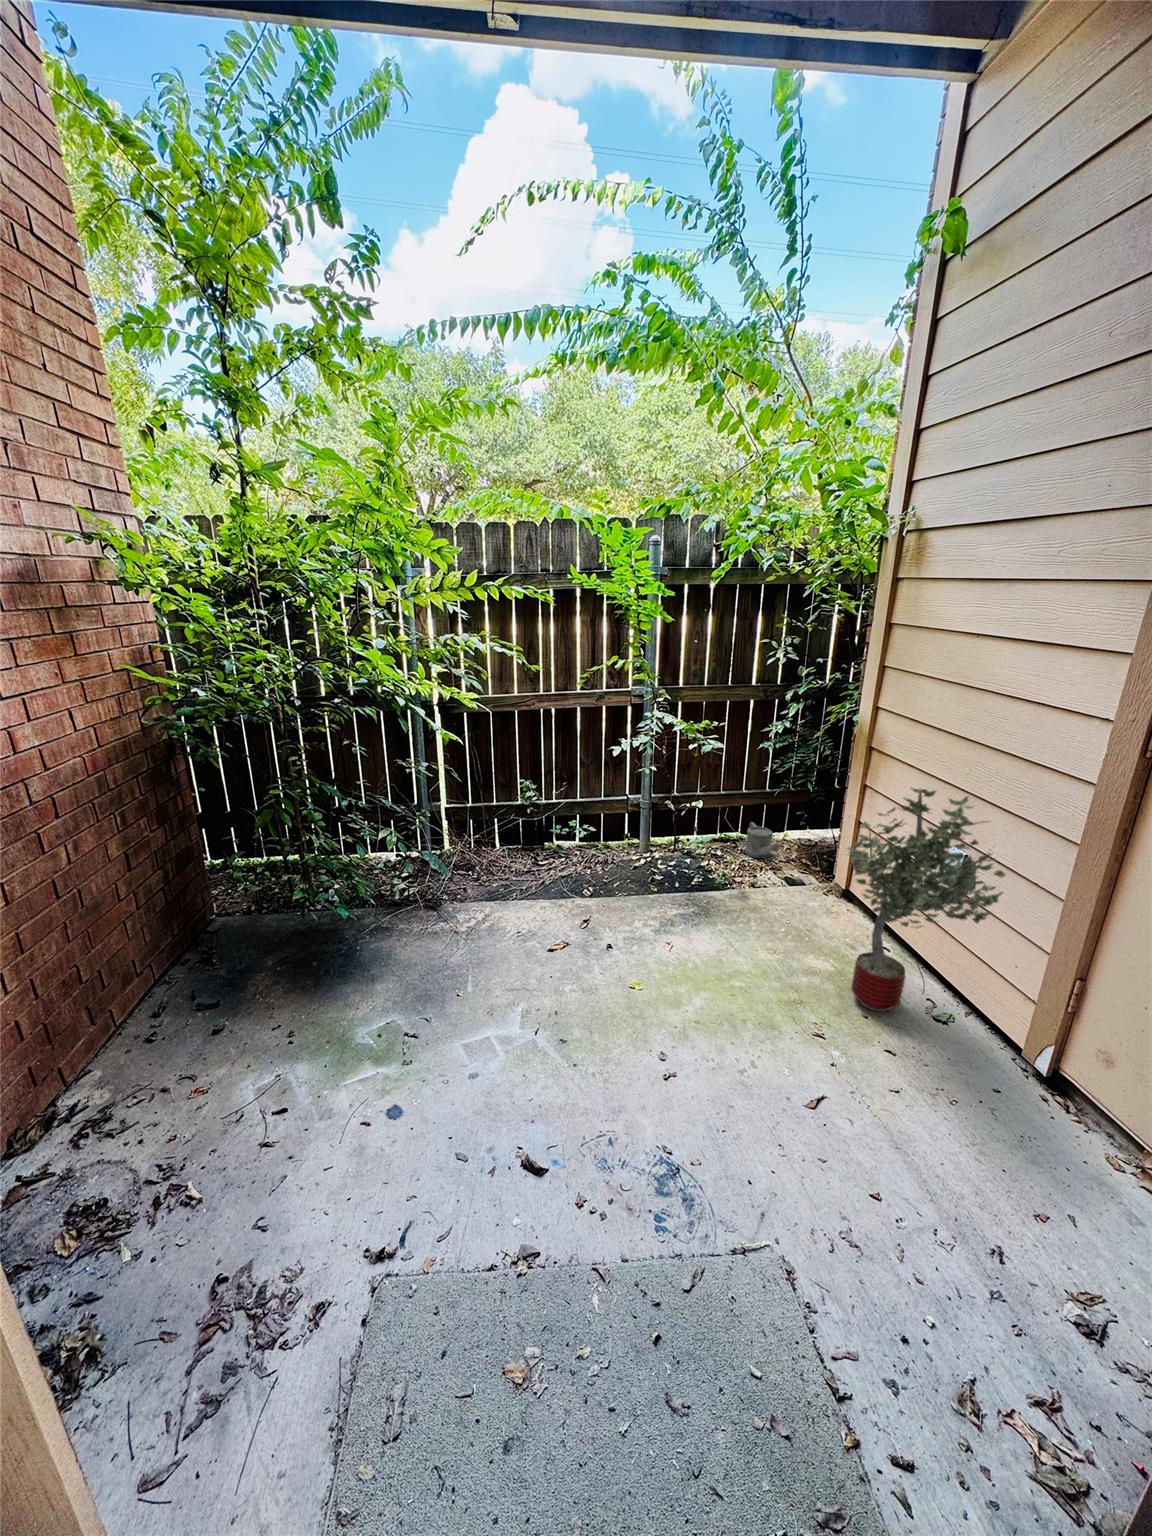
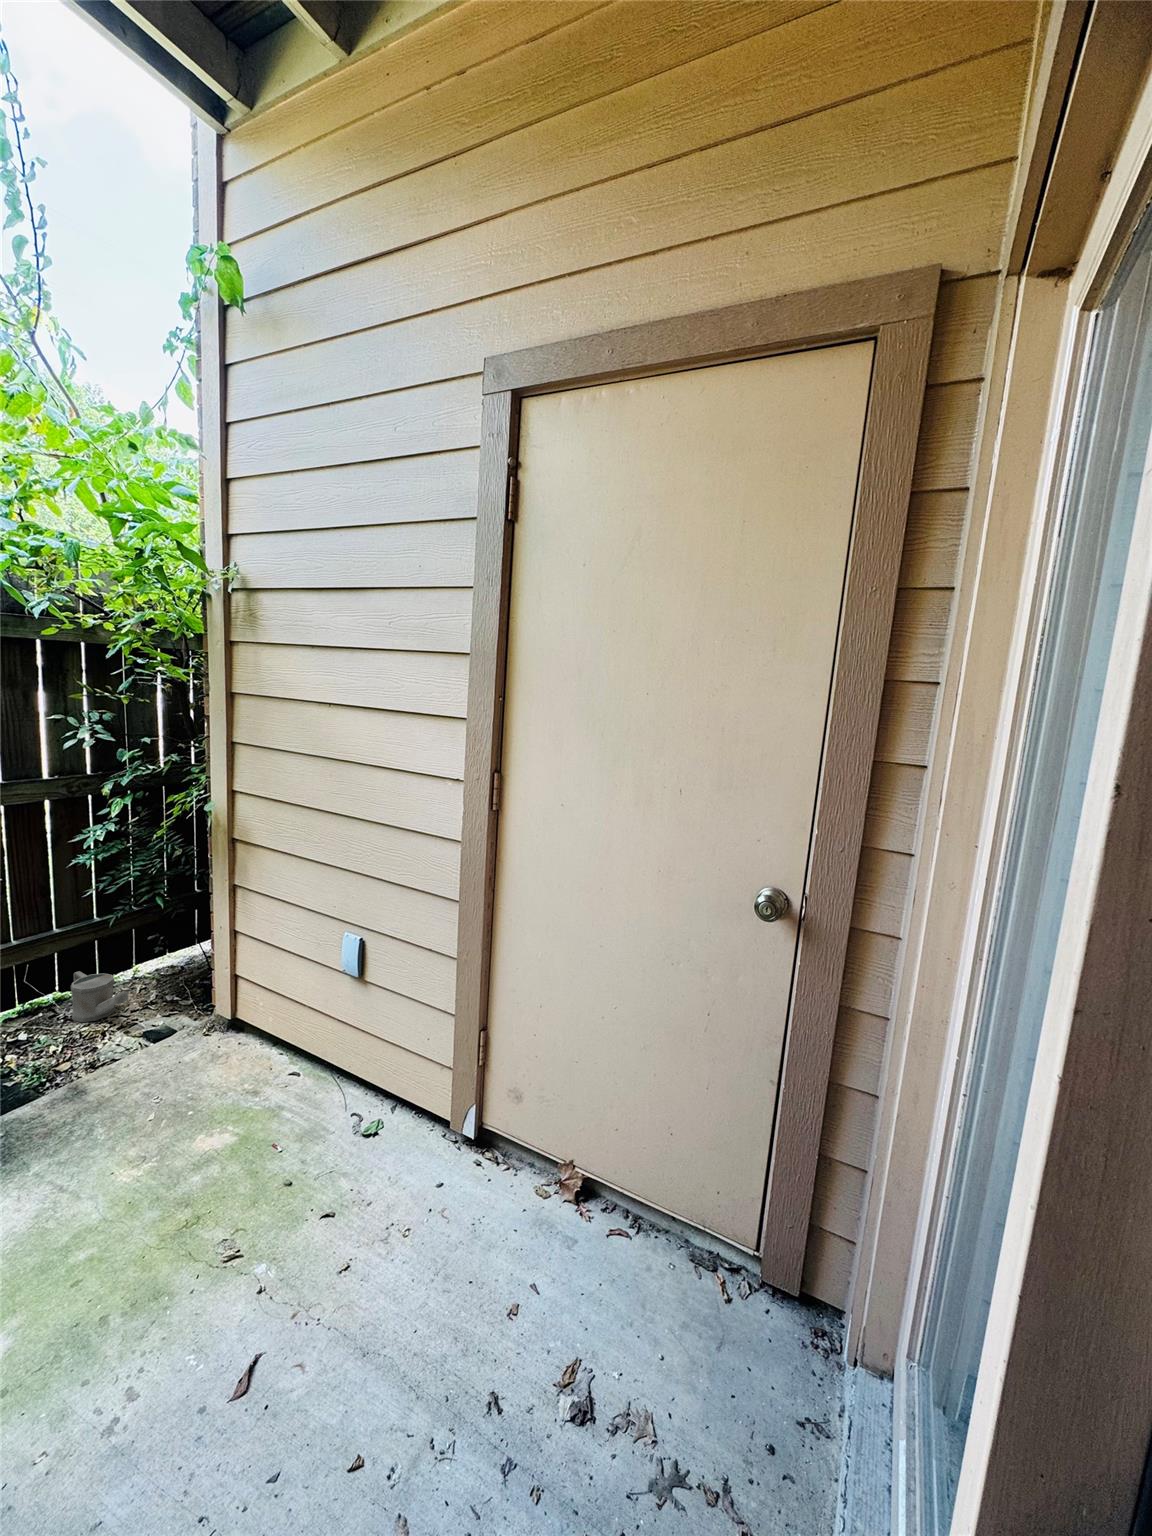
potted tree: present [849,788,1005,1012] -> none [225,878,408,1169]

